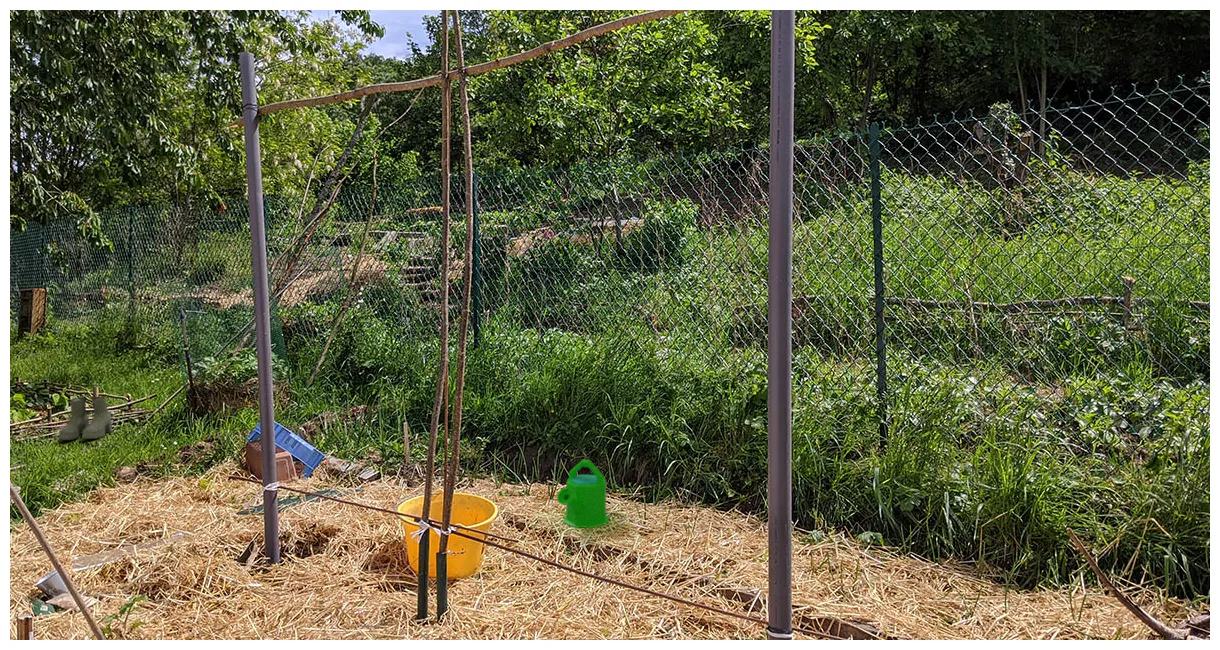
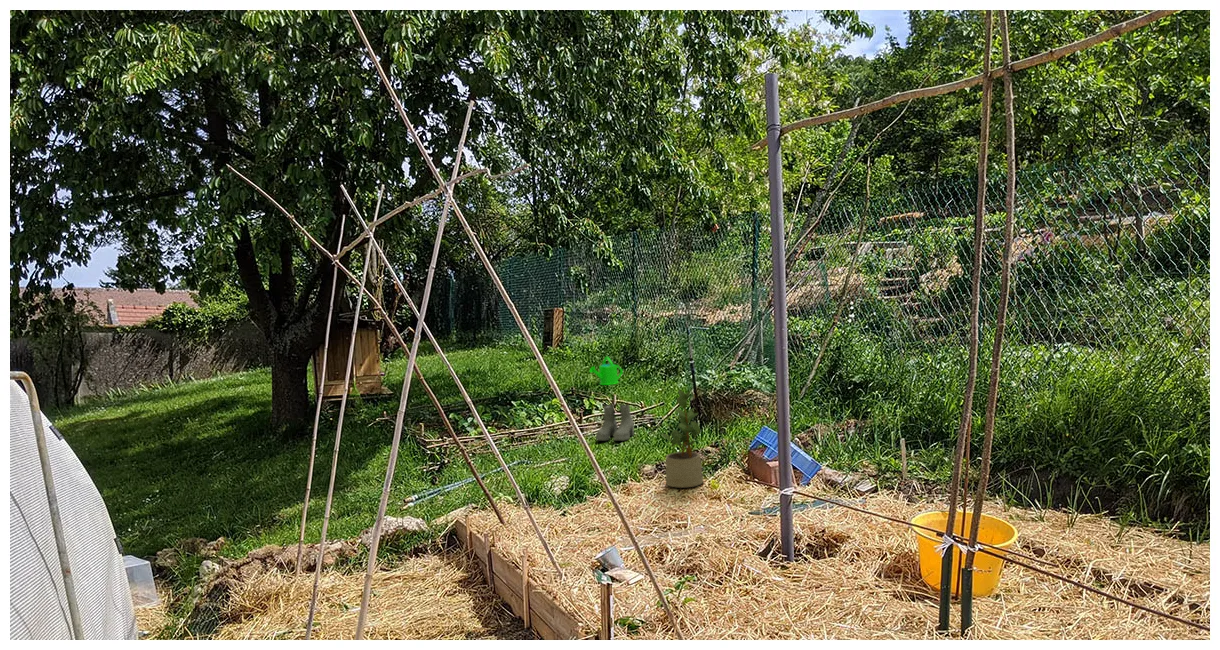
potted plant: none [133,379,192,490] -> present [661,390,703,488]
watering can: present [557,459,609,528] -> present [590,356,623,385]

